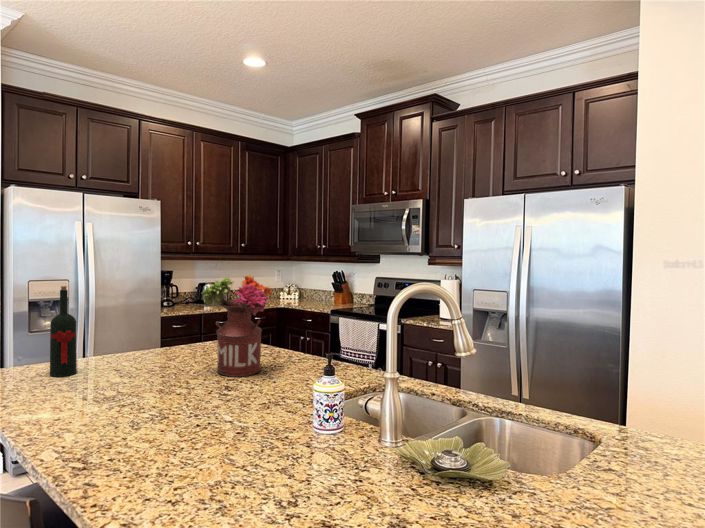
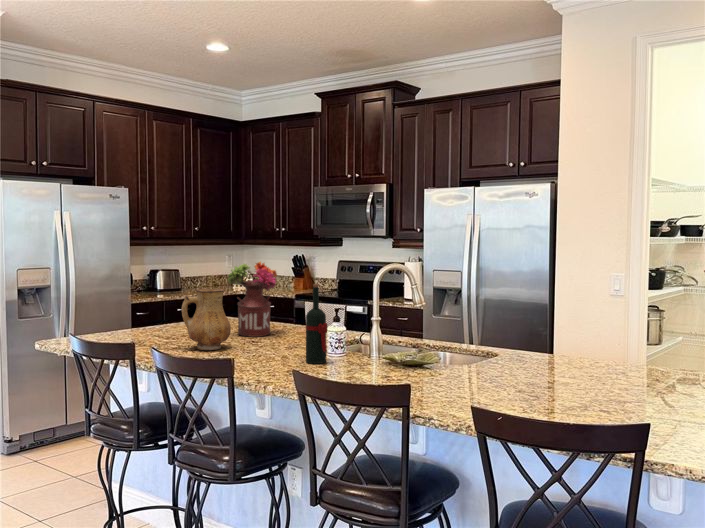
wine bottle: present [50,286,77,377] -> present [306,284,327,364]
ceramic pitcher: none [104,312,182,407] -> present [182,289,231,350]

